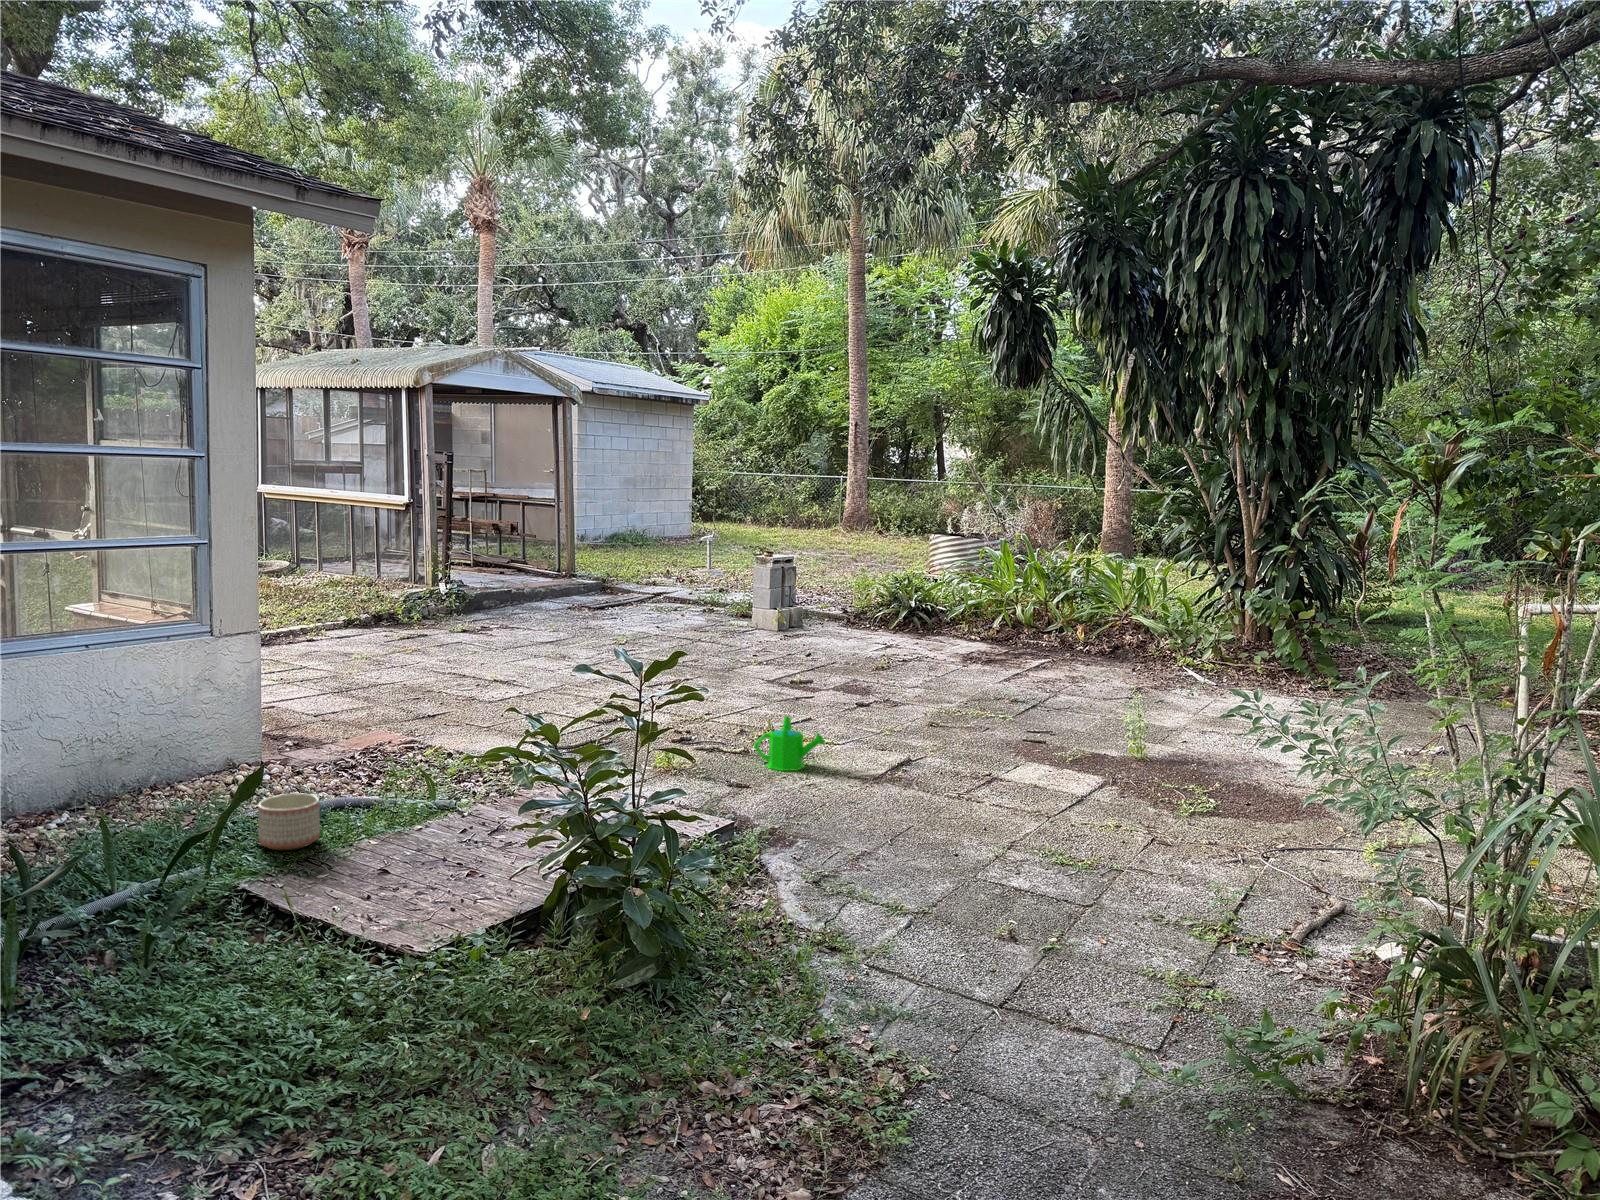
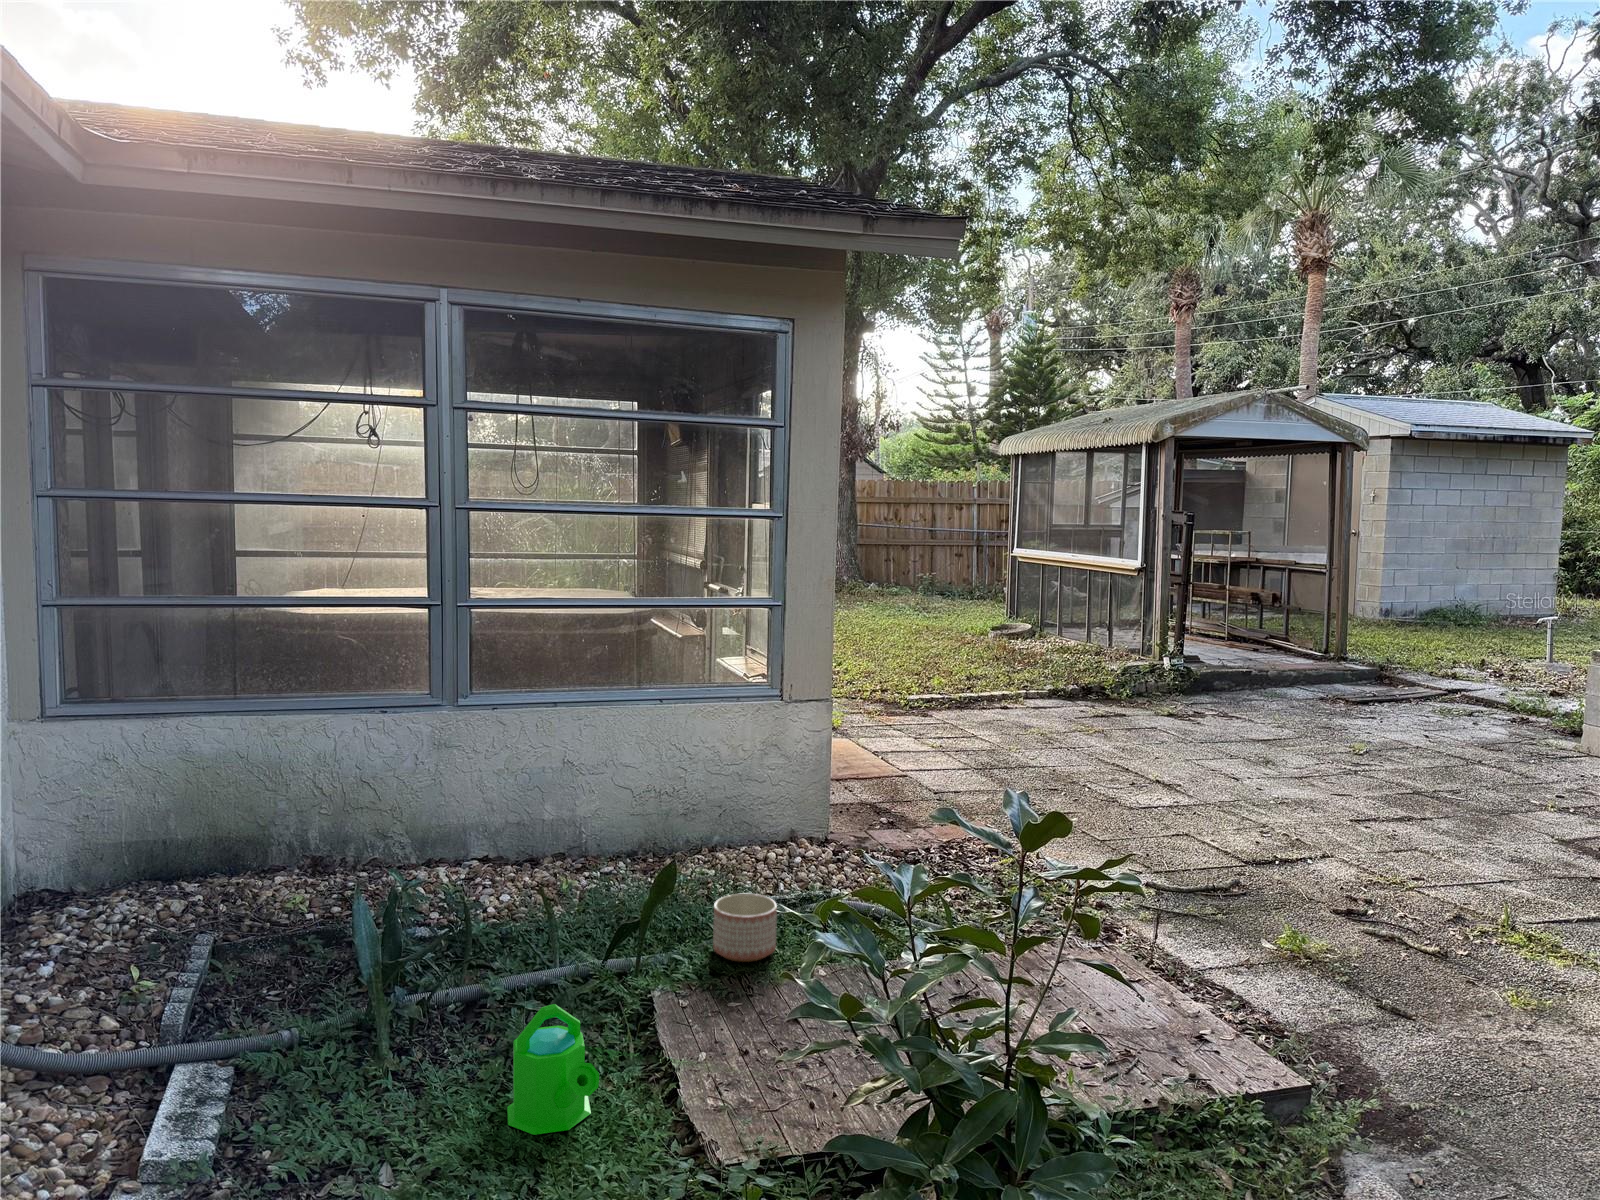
watering can: present [754,716,825,771] -> present [507,1004,599,1135]

